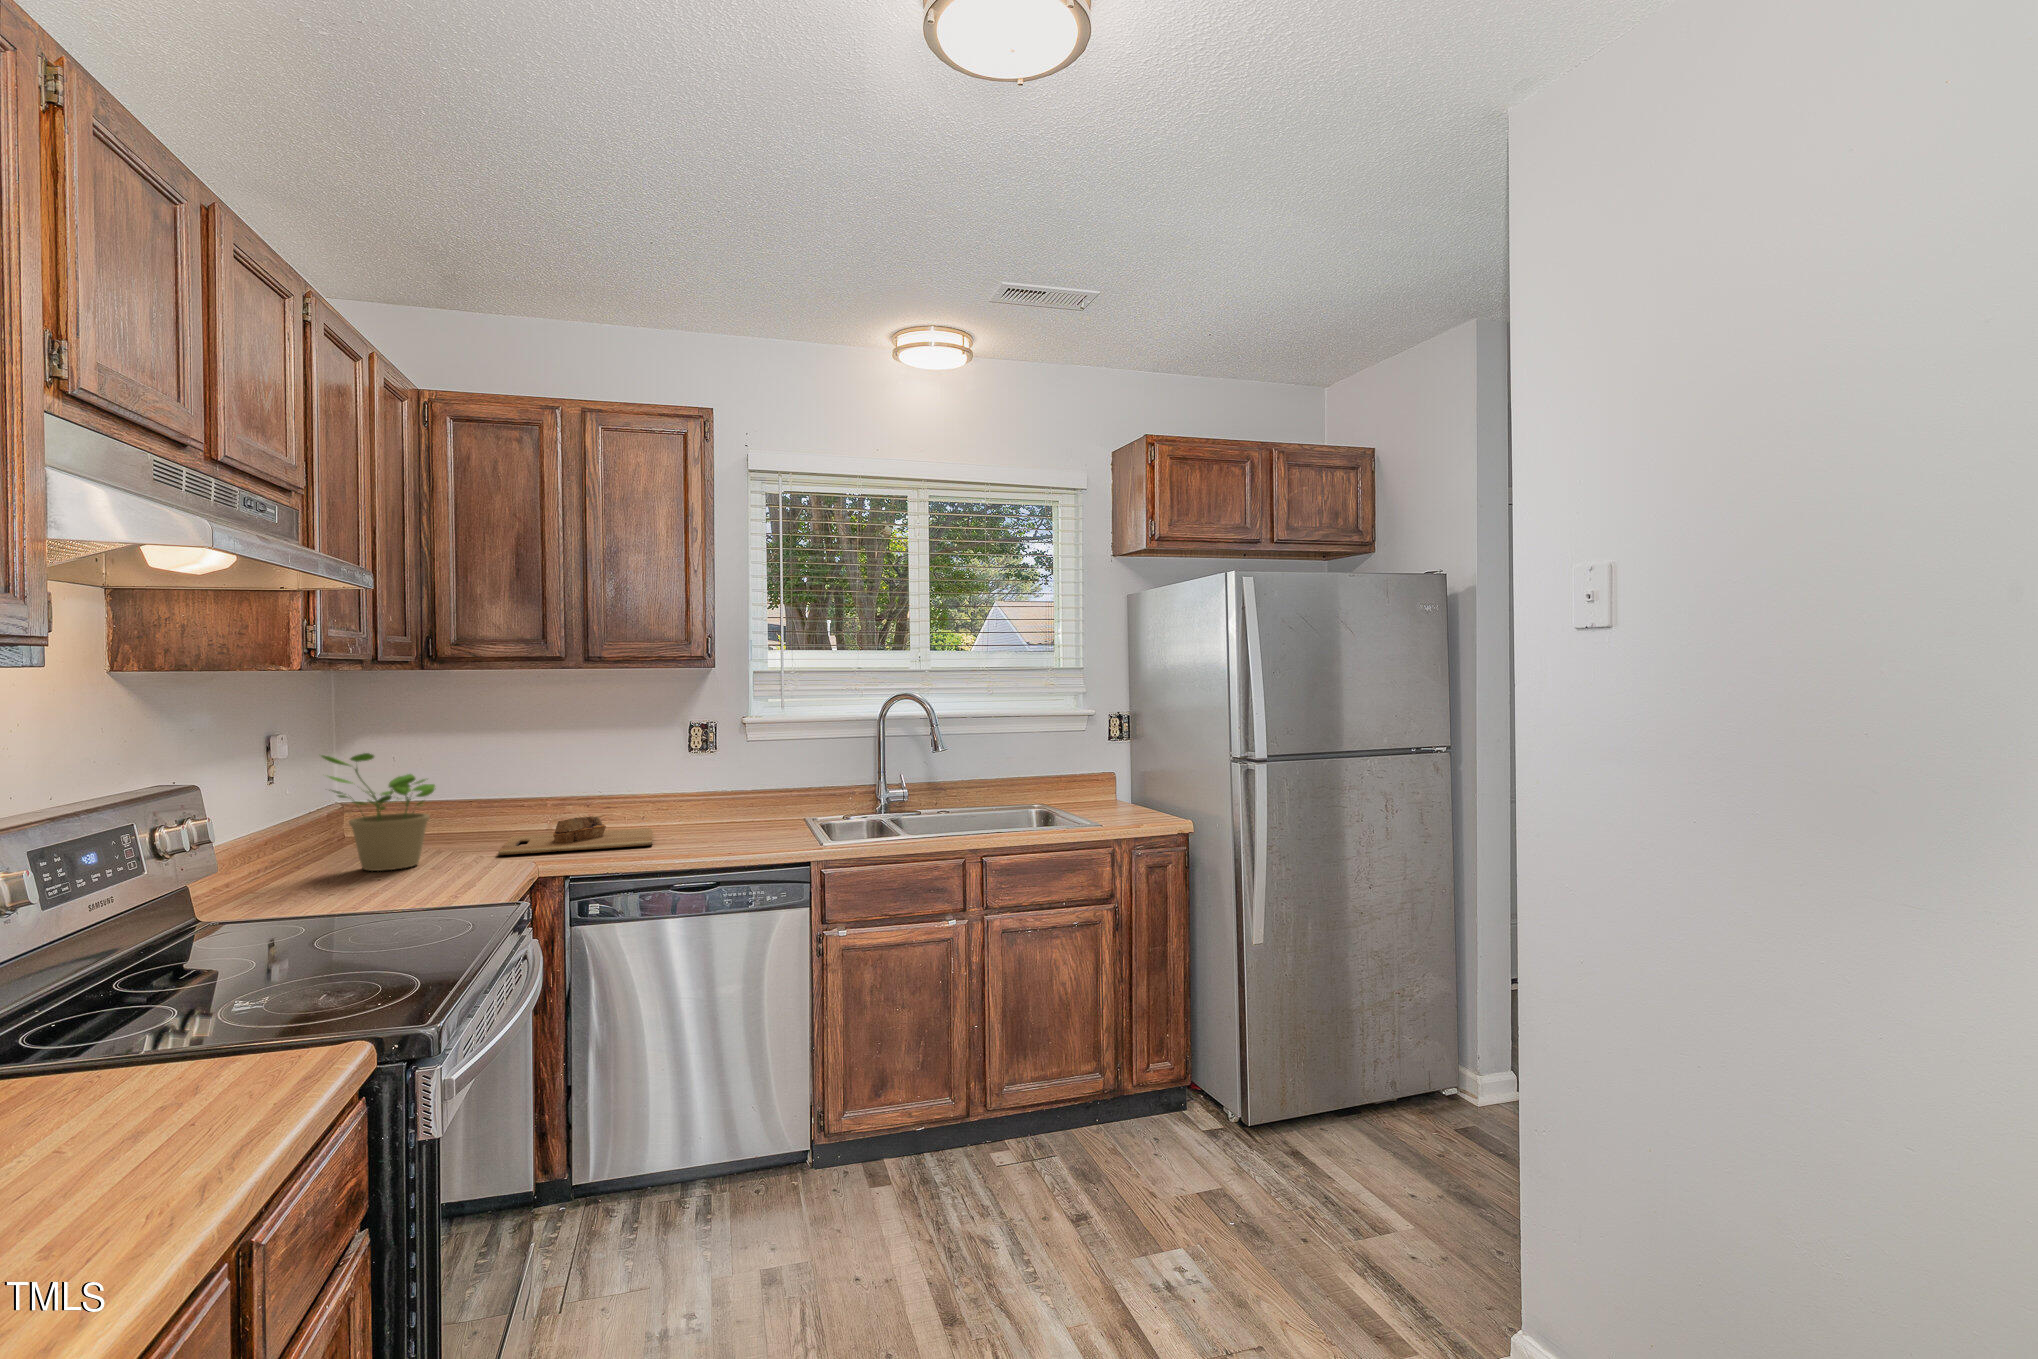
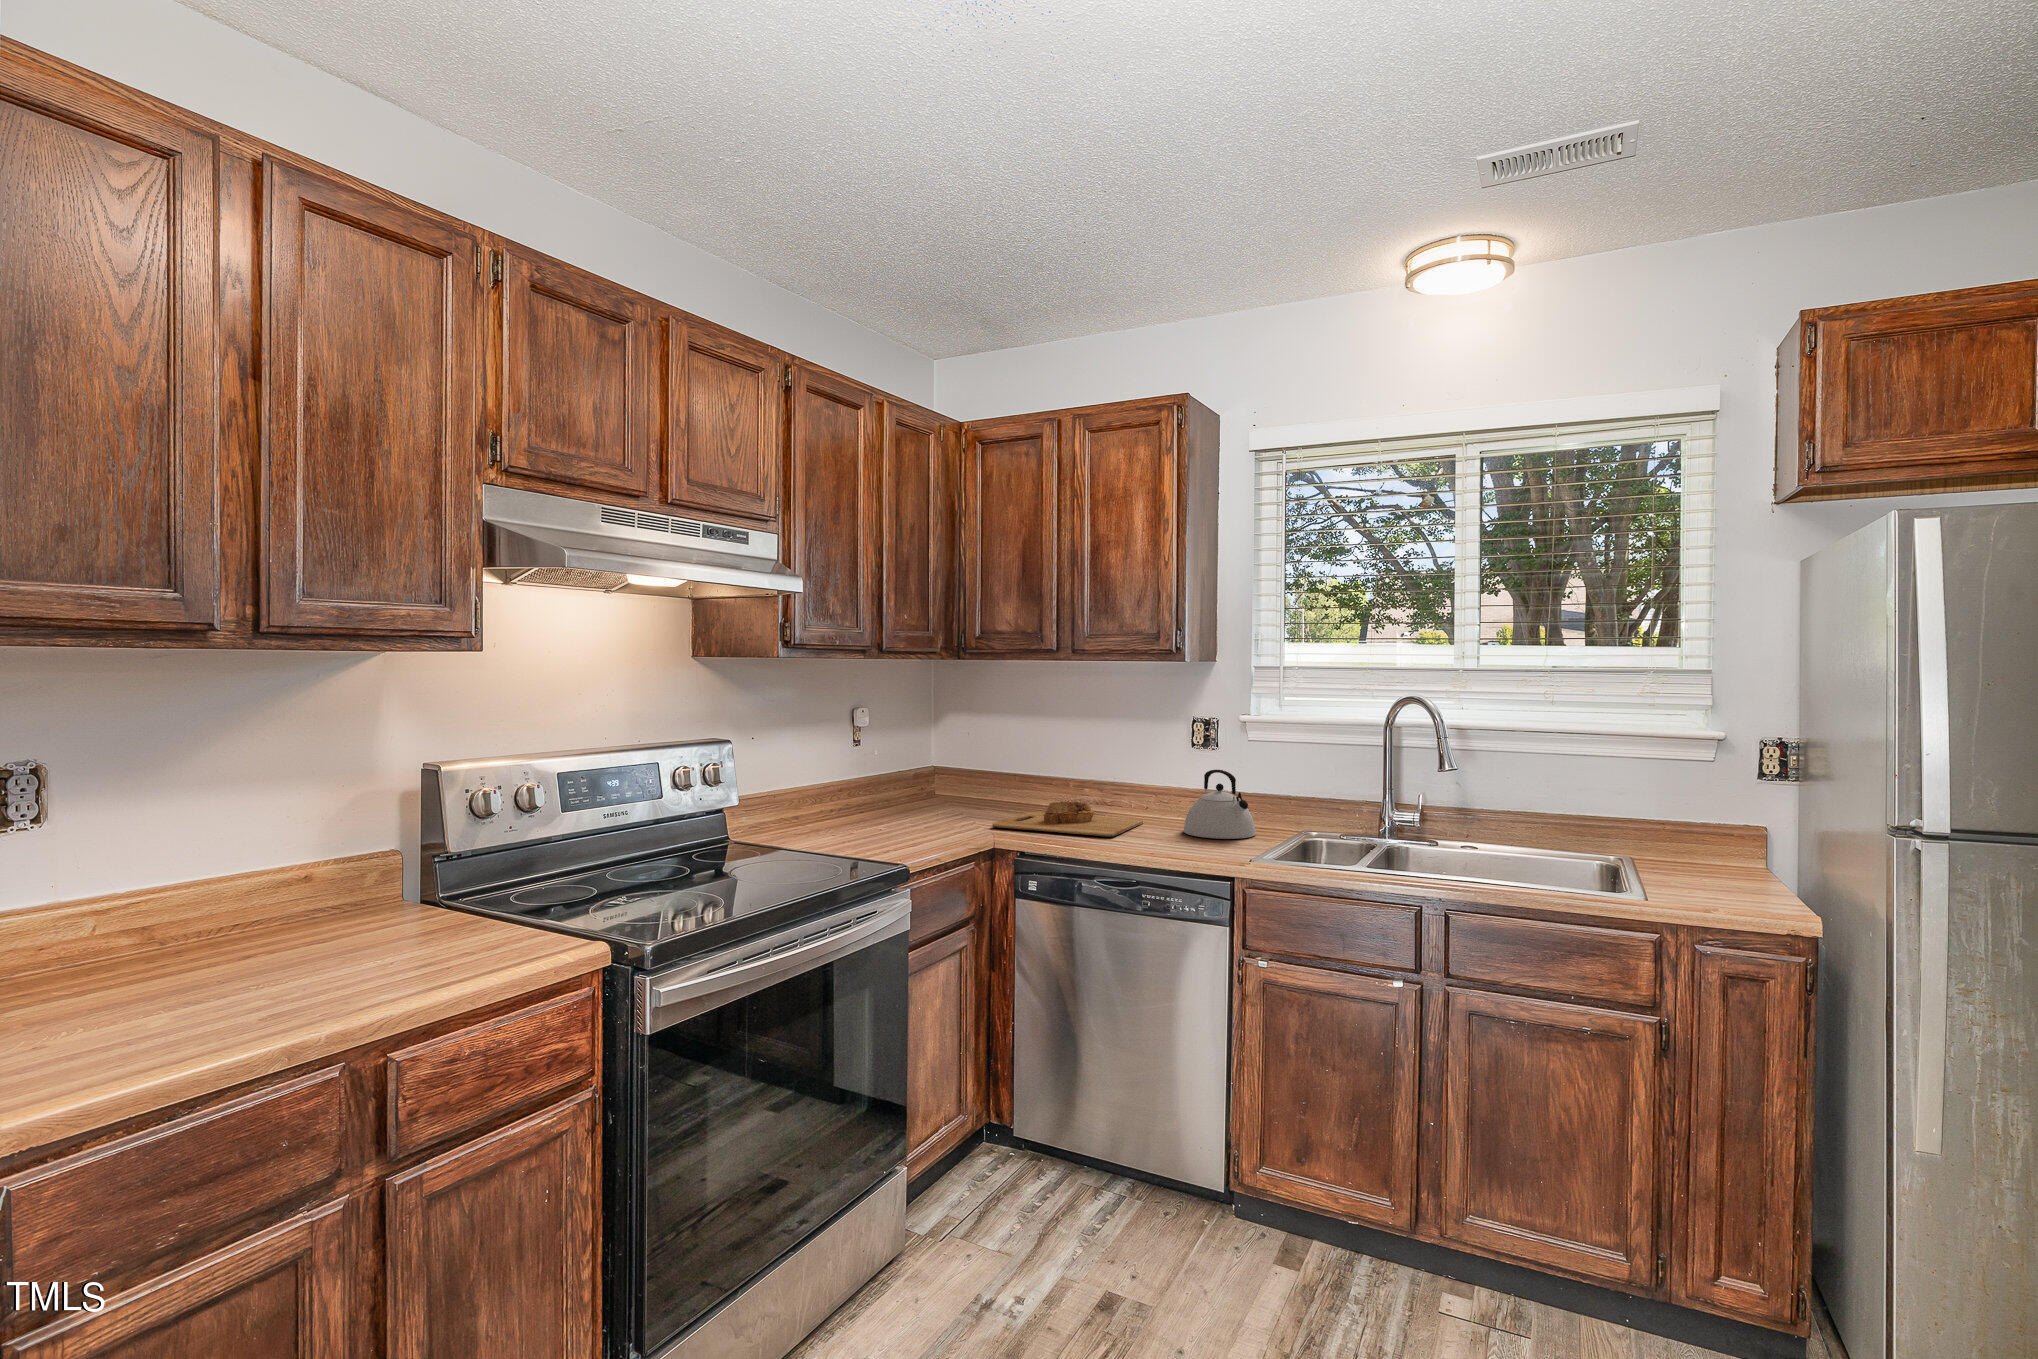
potted plant: present [322,753,435,871] -> none [867,728,955,827]
kettle: none [705,769,775,834] -> present [1183,770,1256,839]

